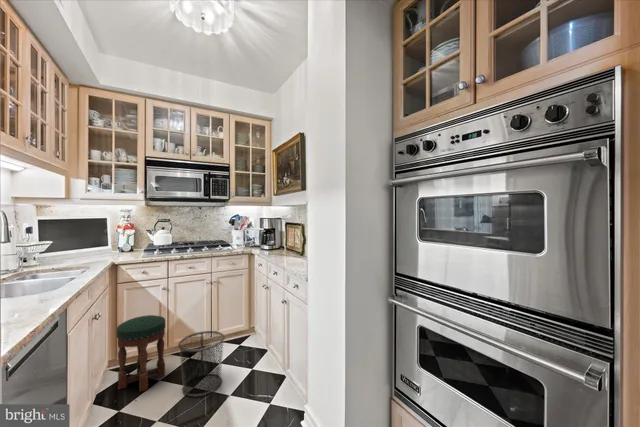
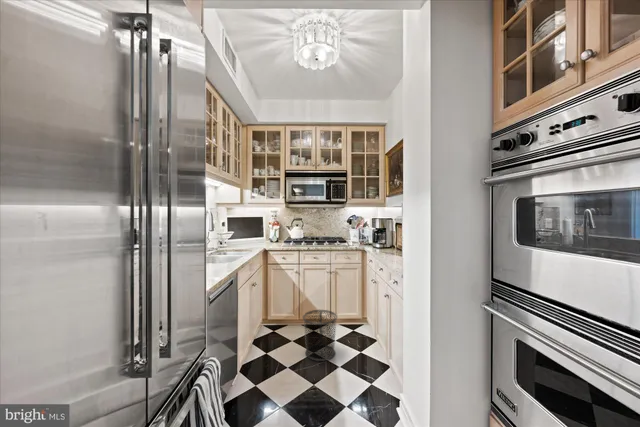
stool: present [117,315,165,392] -> none [265,291,296,346]

